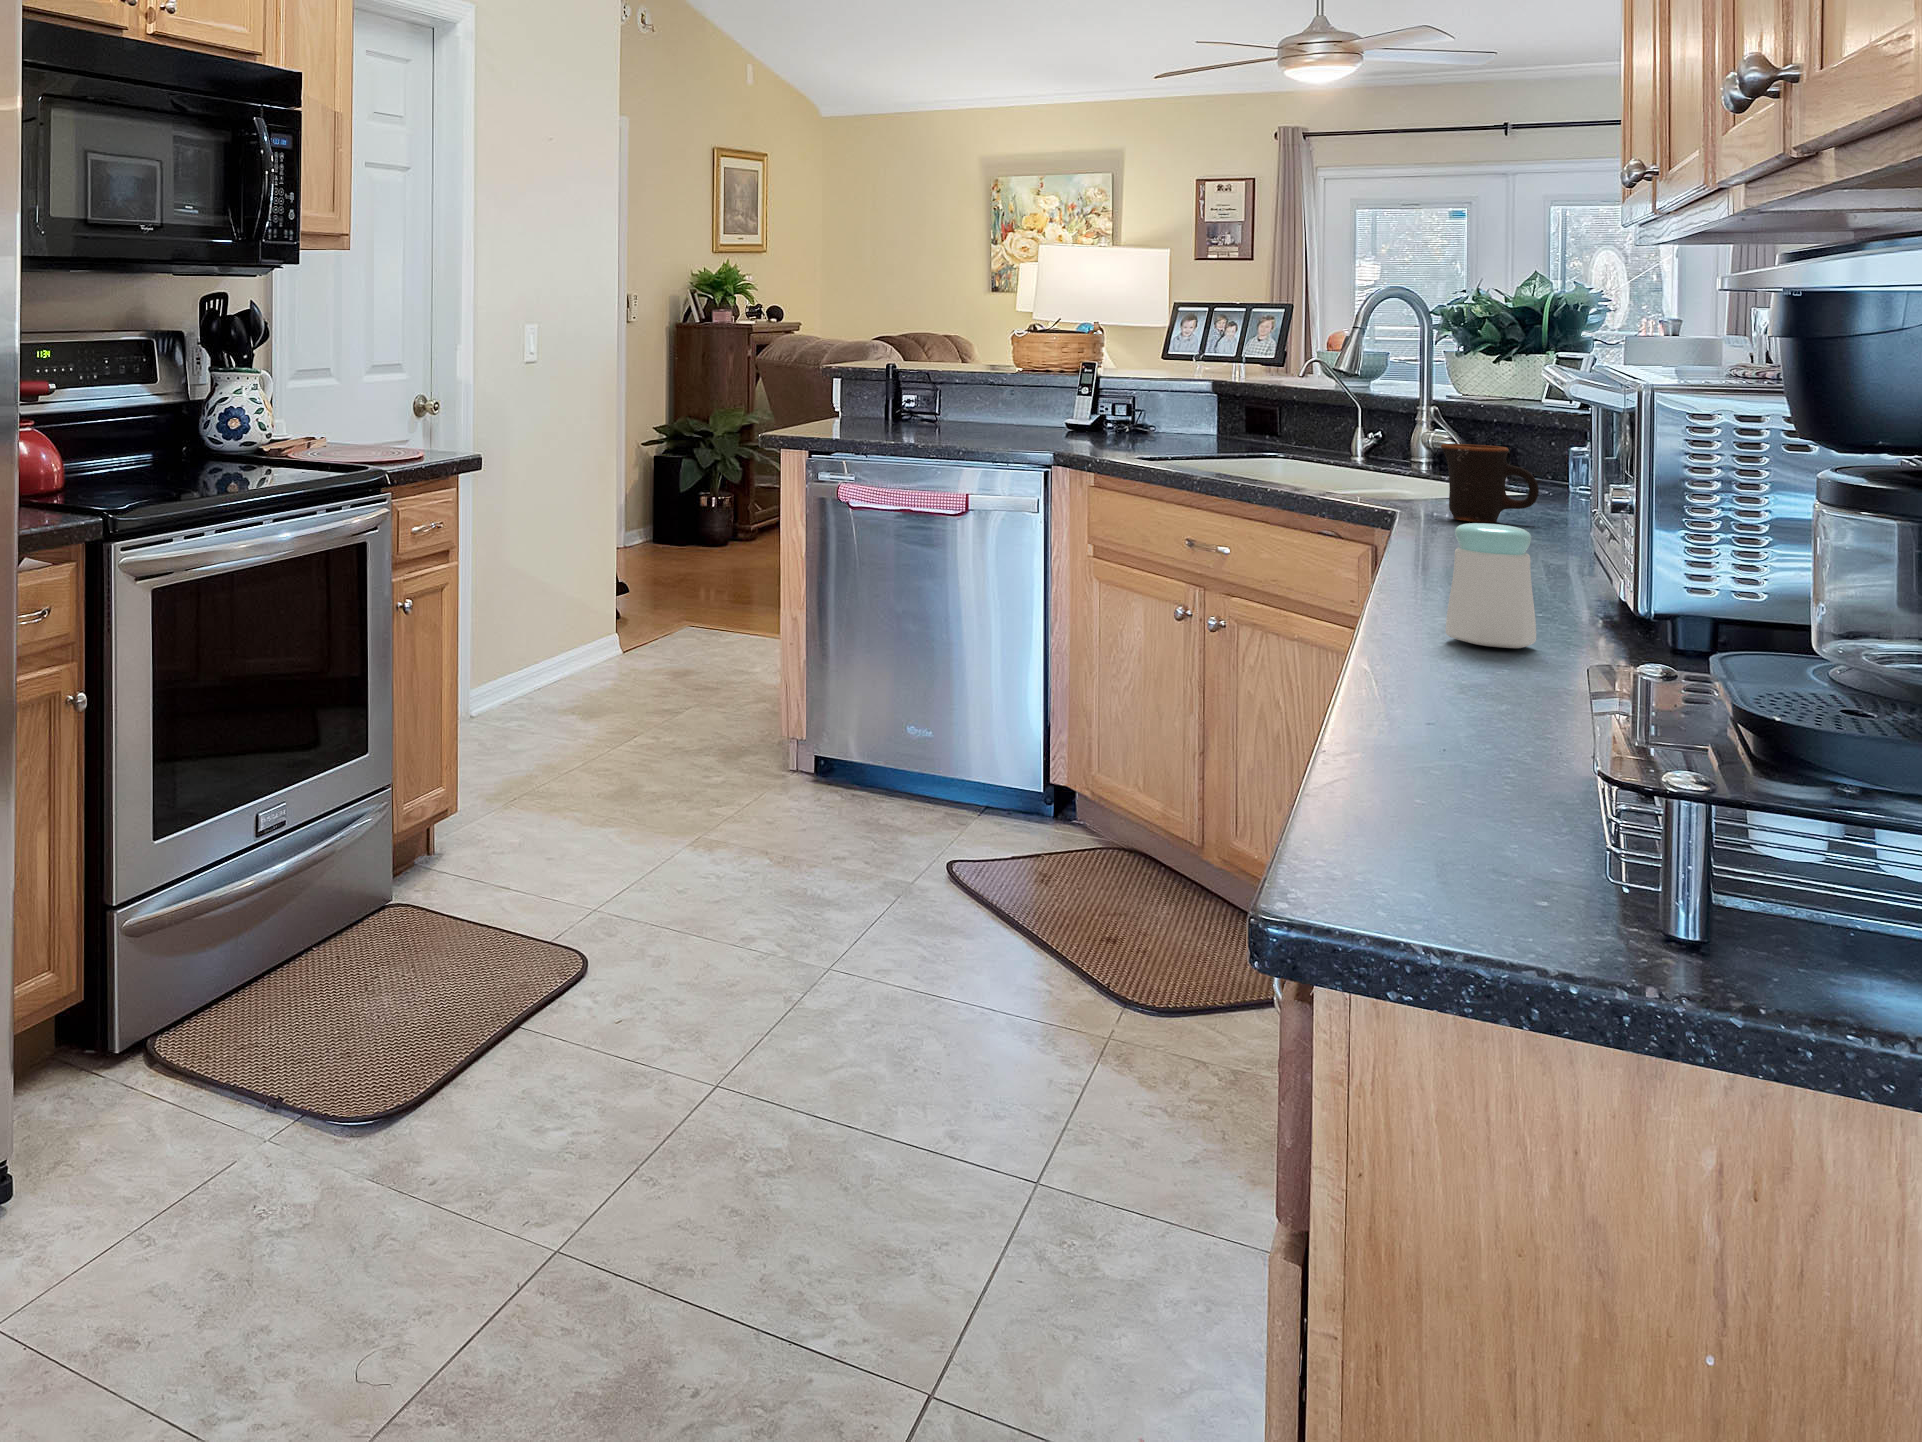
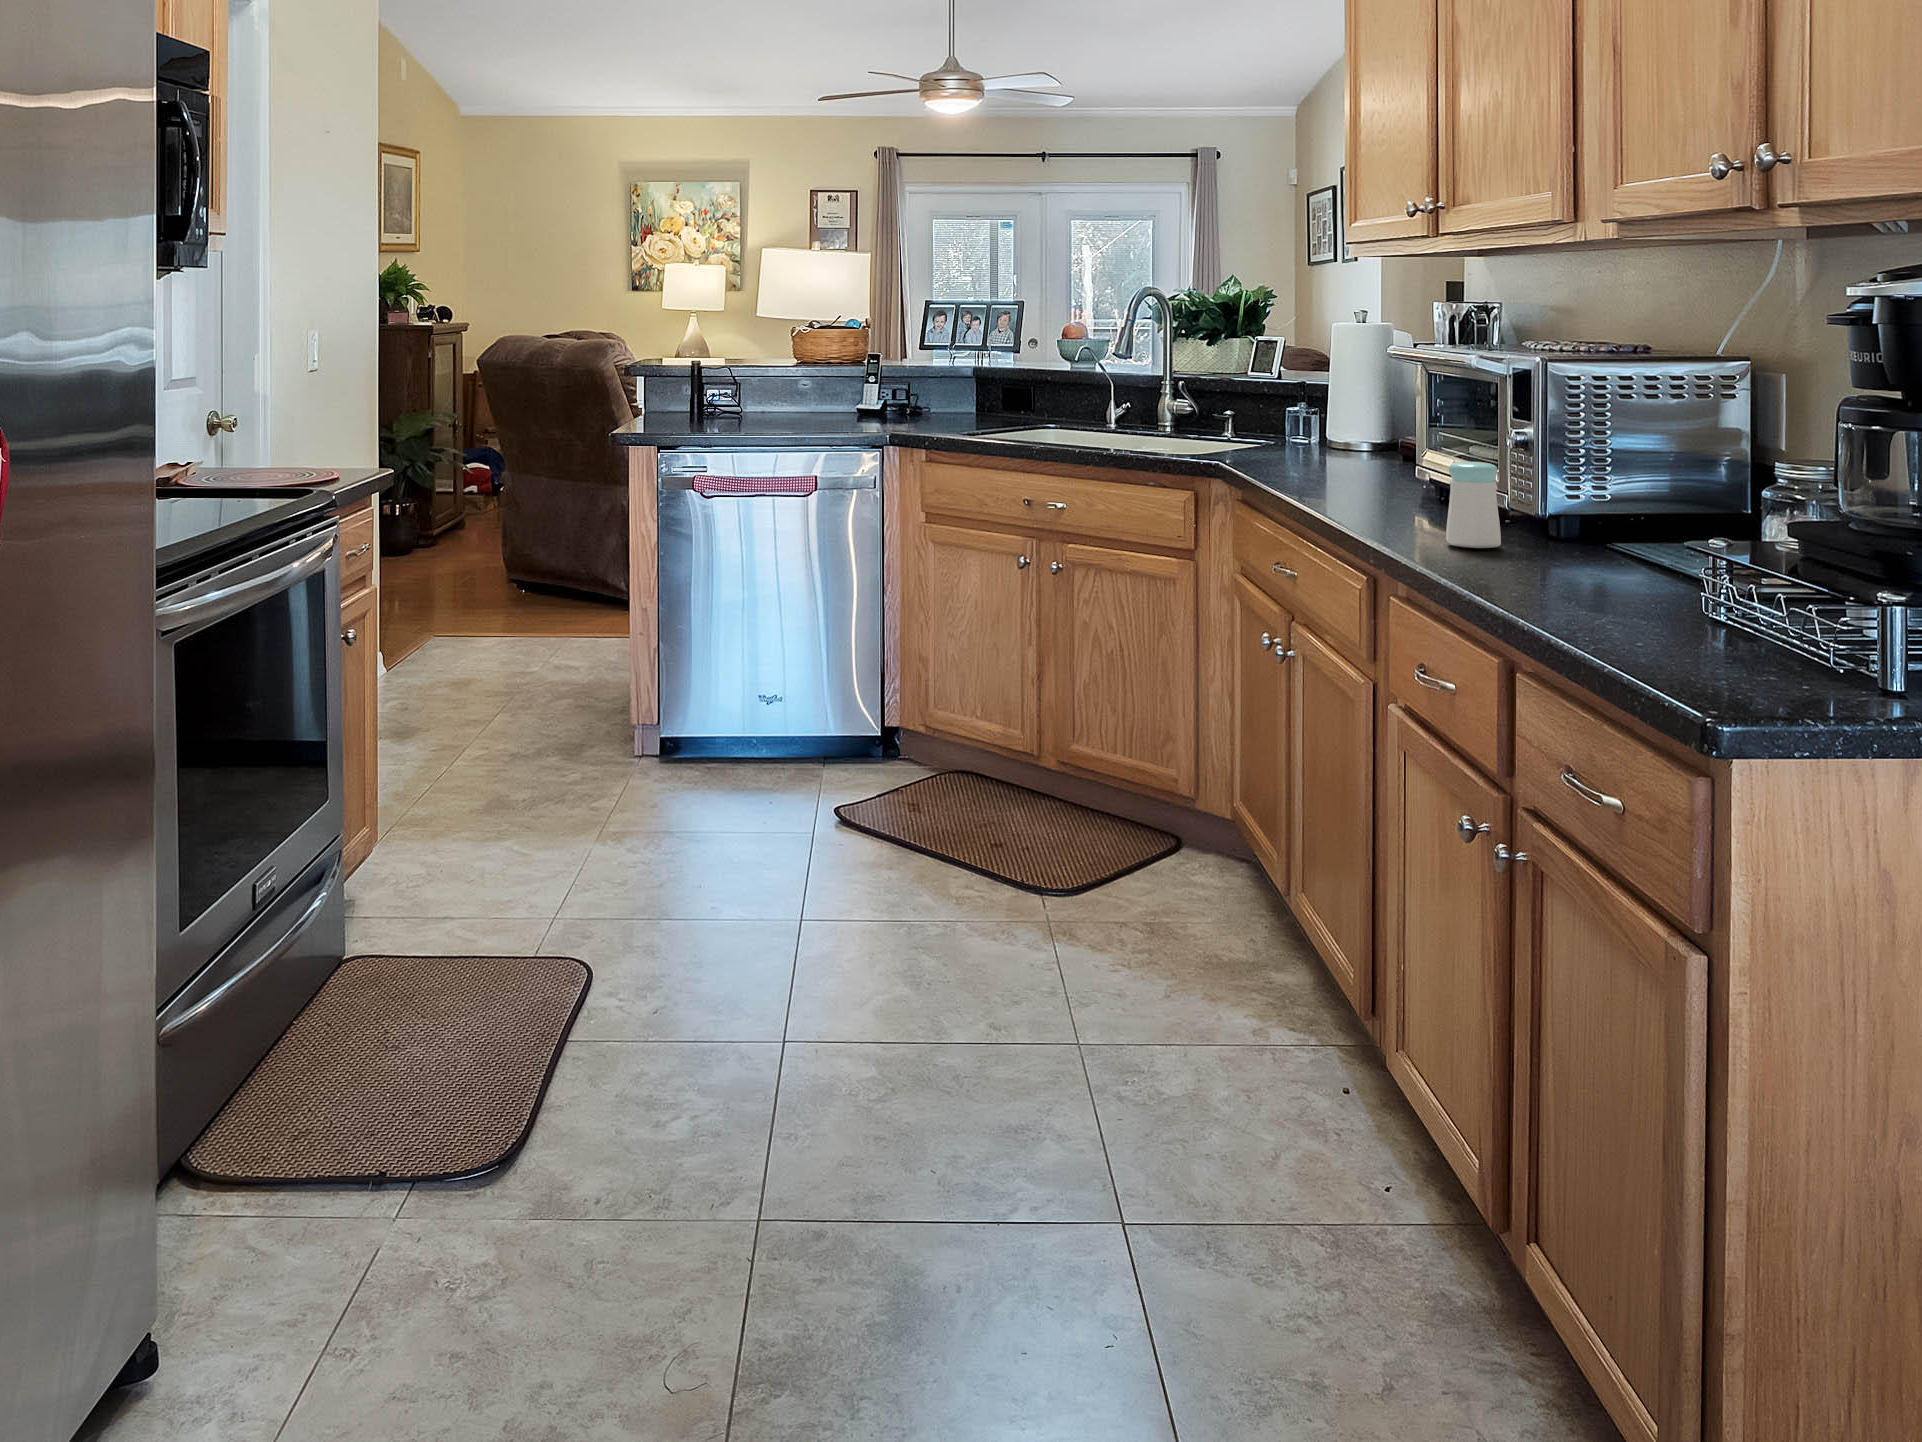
mug: present [1441,444,1539,522] -> none [1249,408,1311,465]

